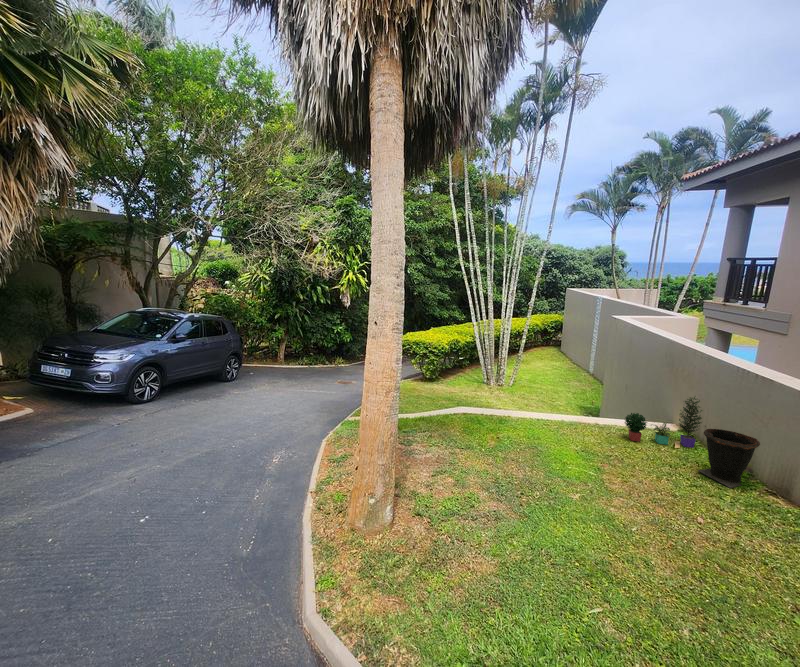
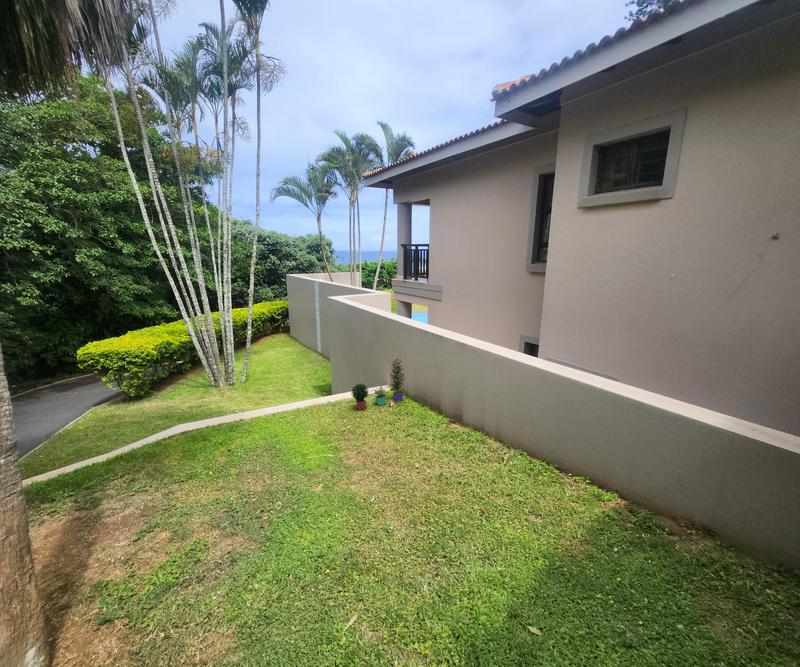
bucket: present [698,426,760,488] -> none [408,381,442,427]

